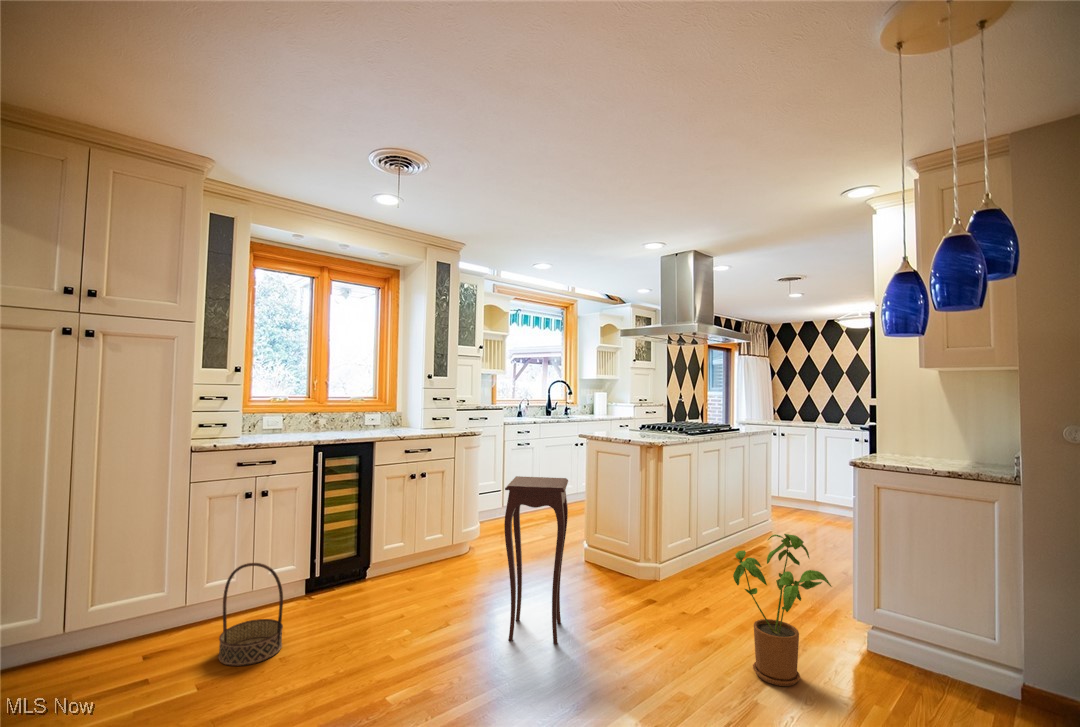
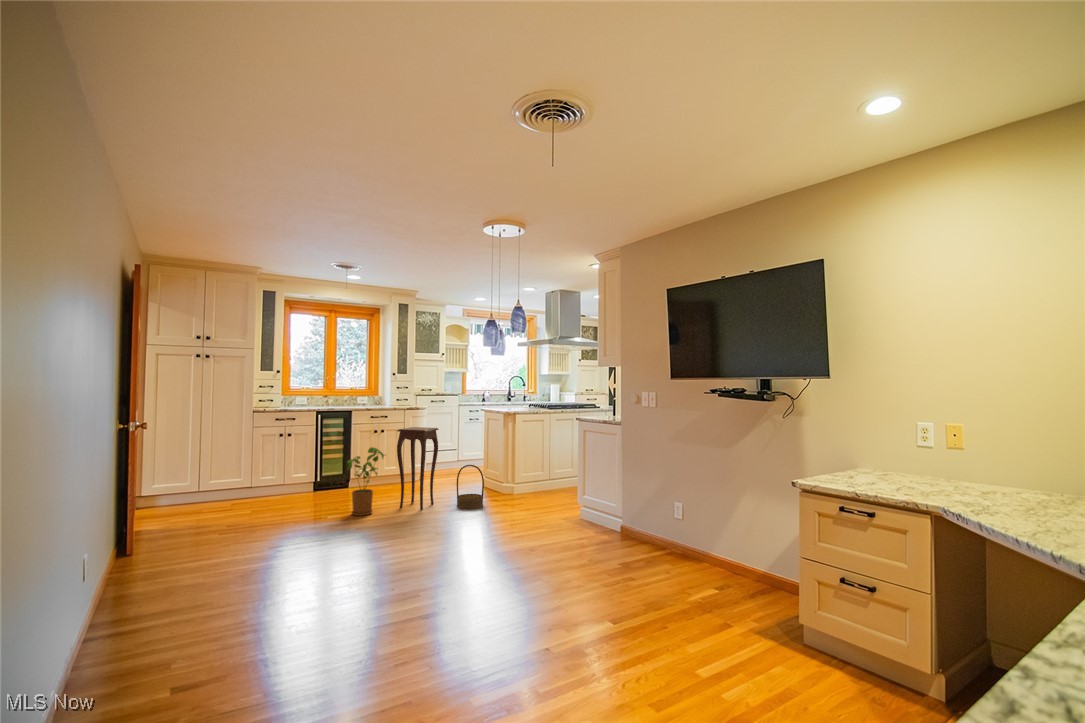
house plant: present [733,534,832,686] -> present [347,447,384,516]
basket: present [218,563,283,666] -> present [457,465,484,509]

